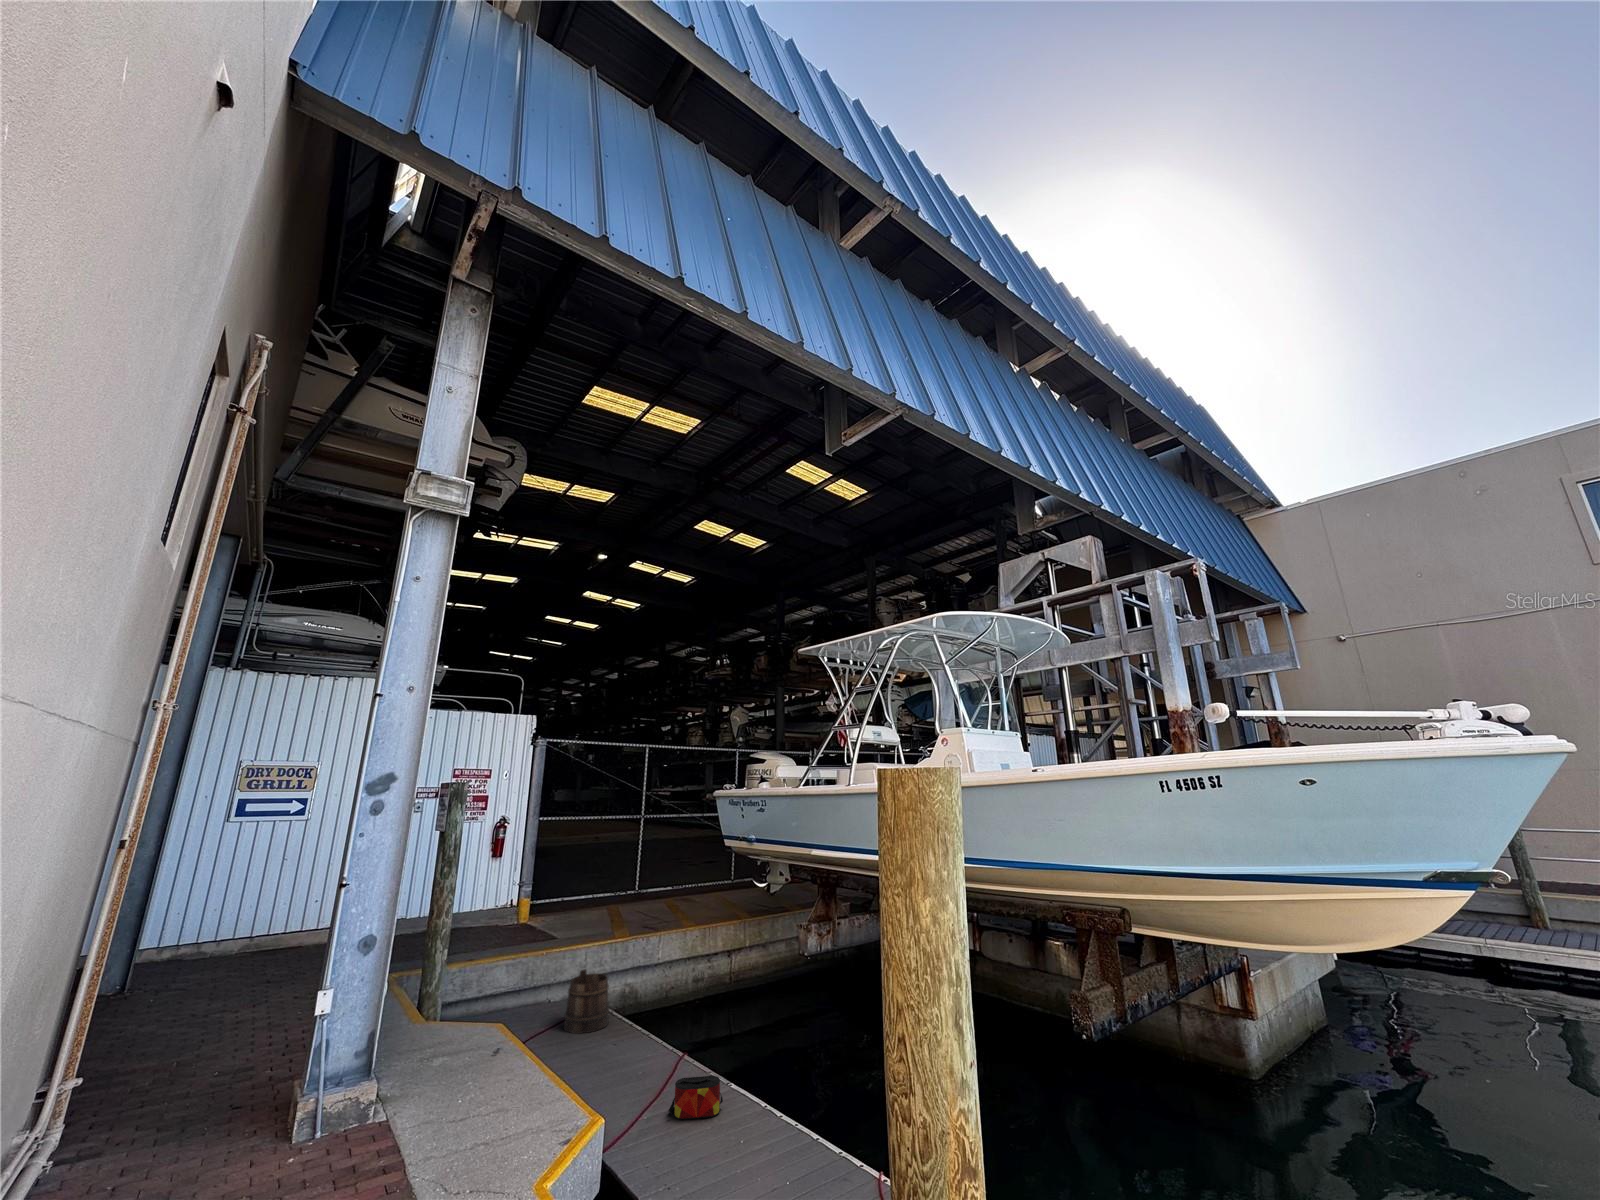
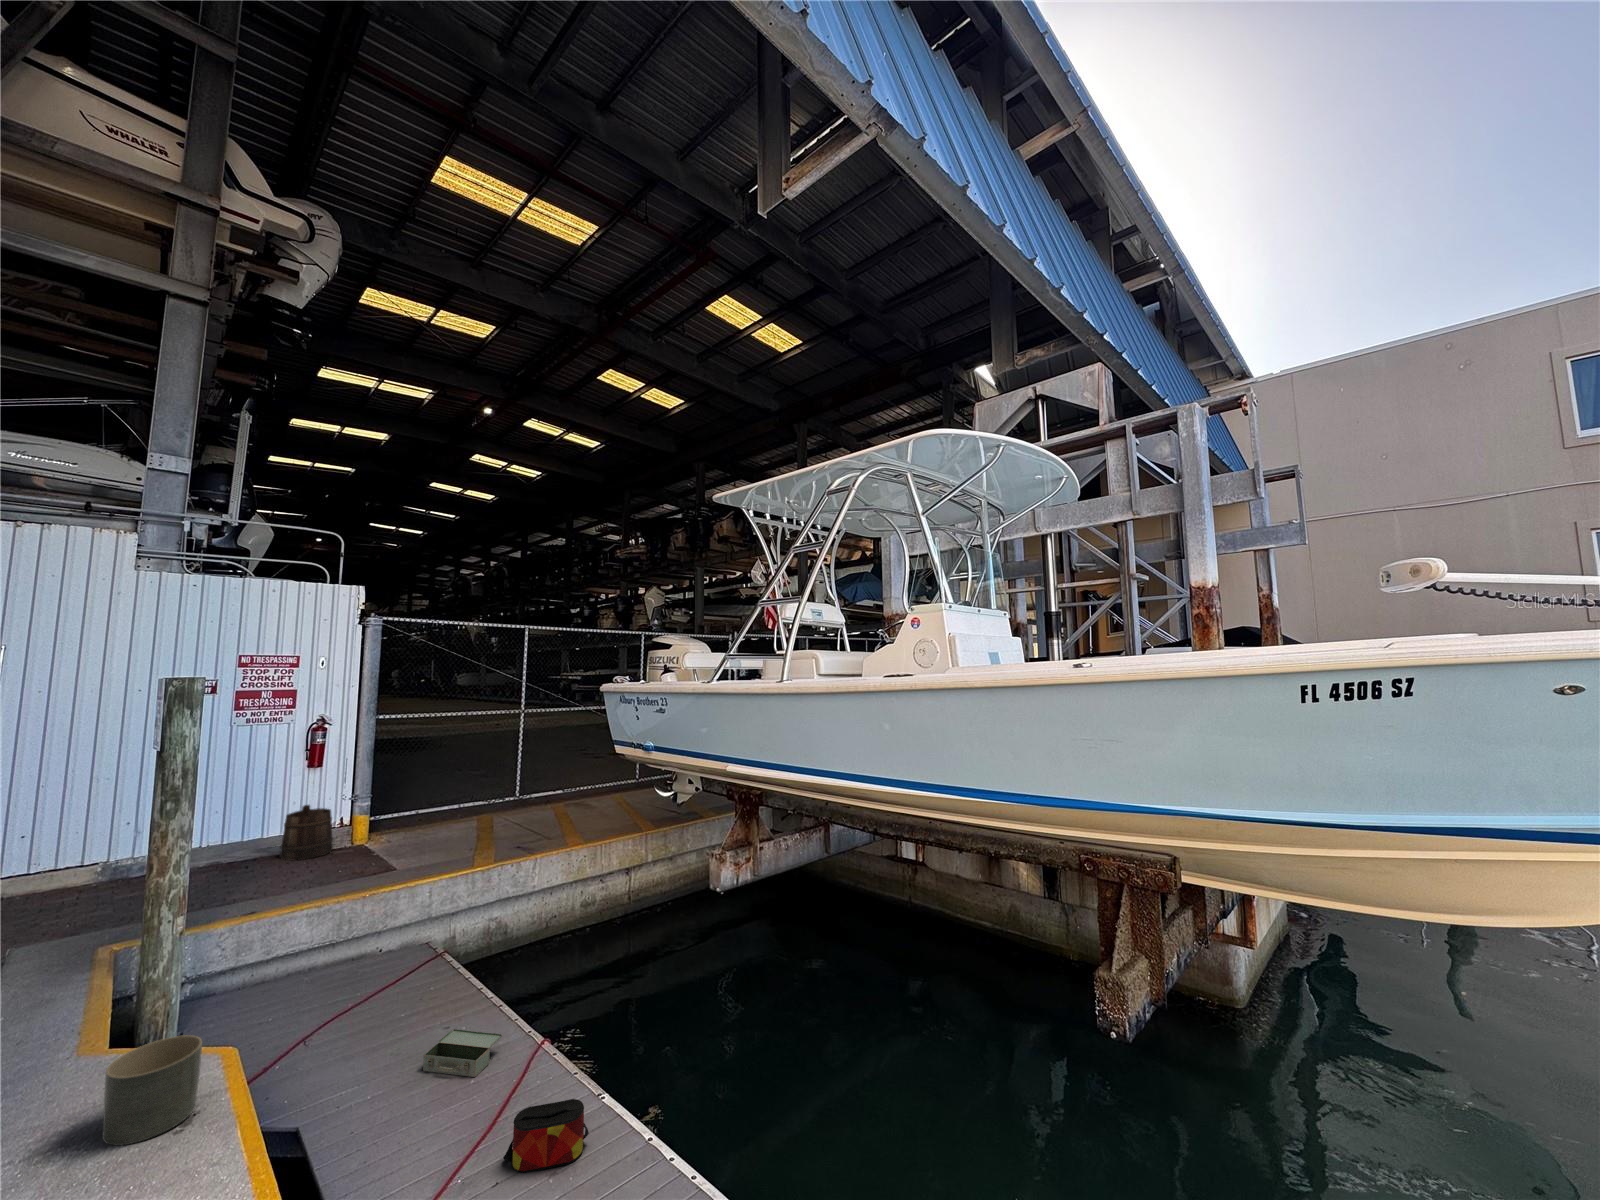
bucket: present [564,970,609,1033] -> present [280,805,333,860]
planter: none [449,1005,498,1064] -> present [102,1035,202,1146]
toolbox: none [603,1042,654,1072] -> present [423,1029,502,1077]

